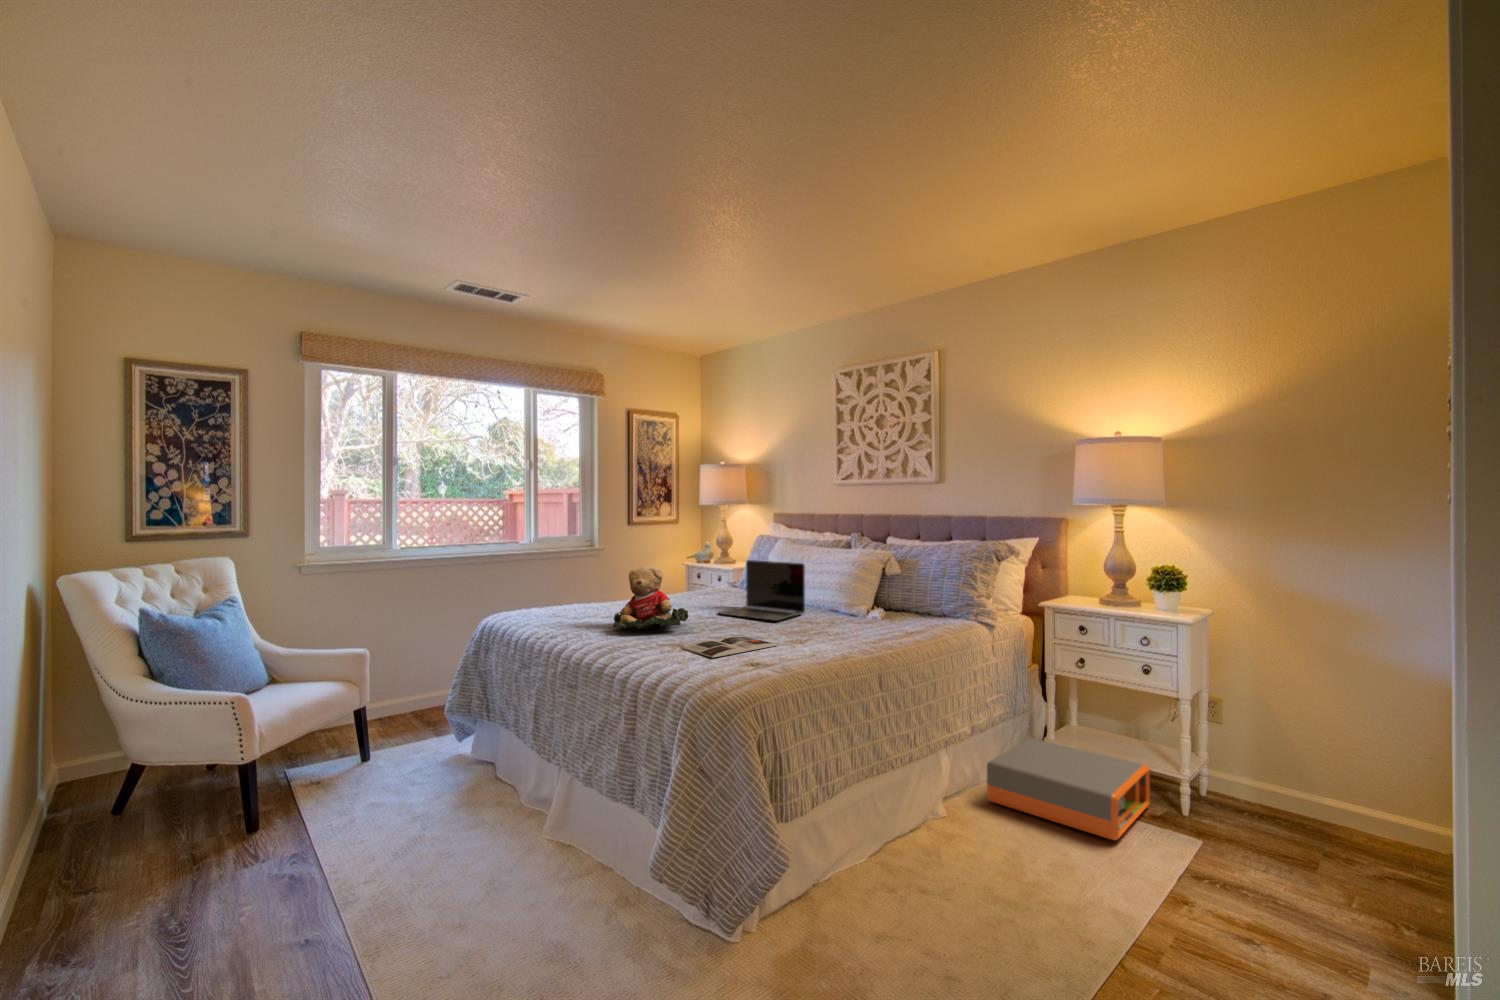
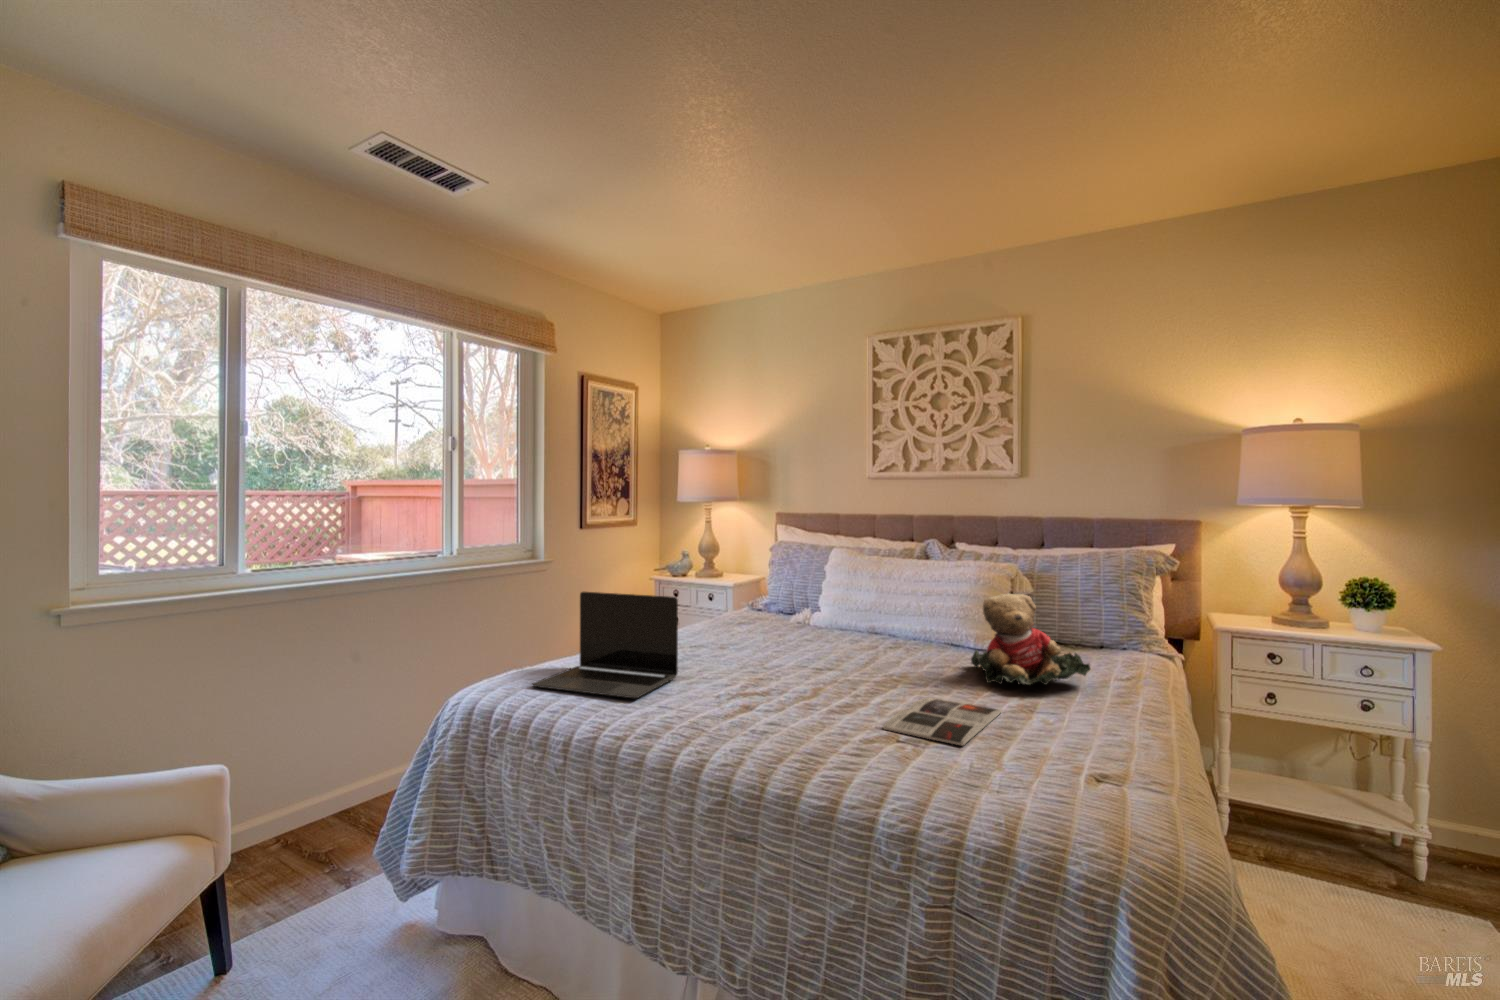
laptop: present [719,560,805,621] -> present [532,592,678,698]
teddy bear: present [613,566,688,629] -> present [971,593,1090,685]
storage box: present [987,738,1150,840] -> none [1199,793,1413,933]

